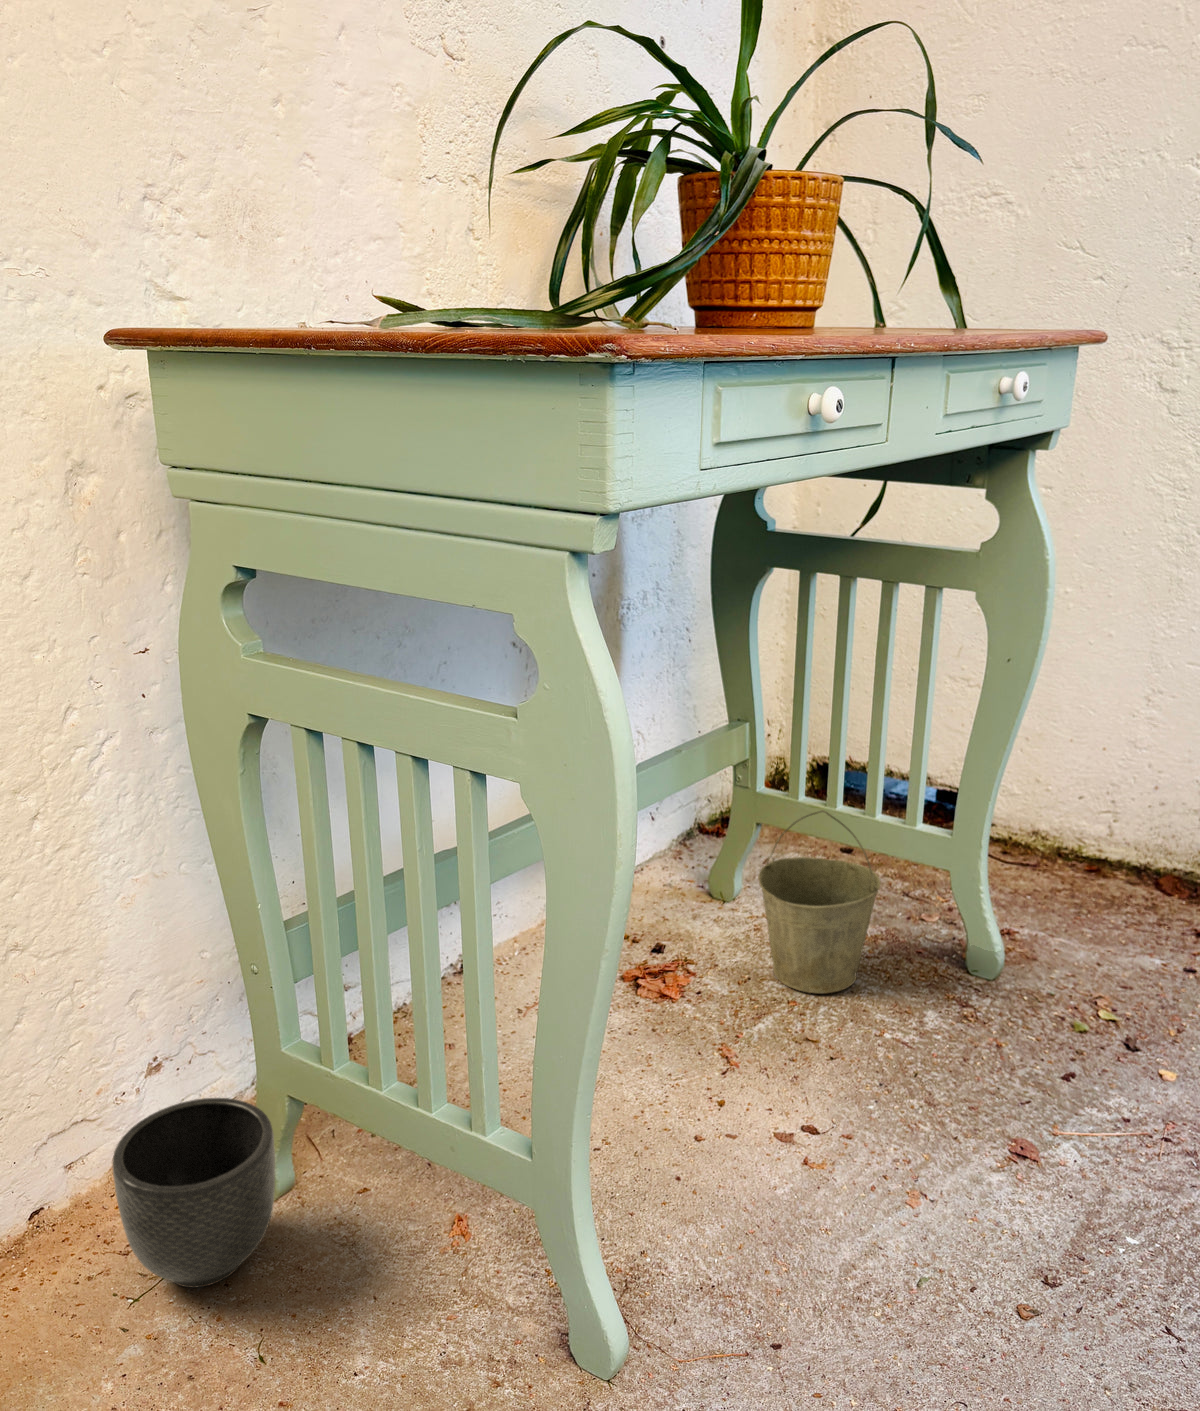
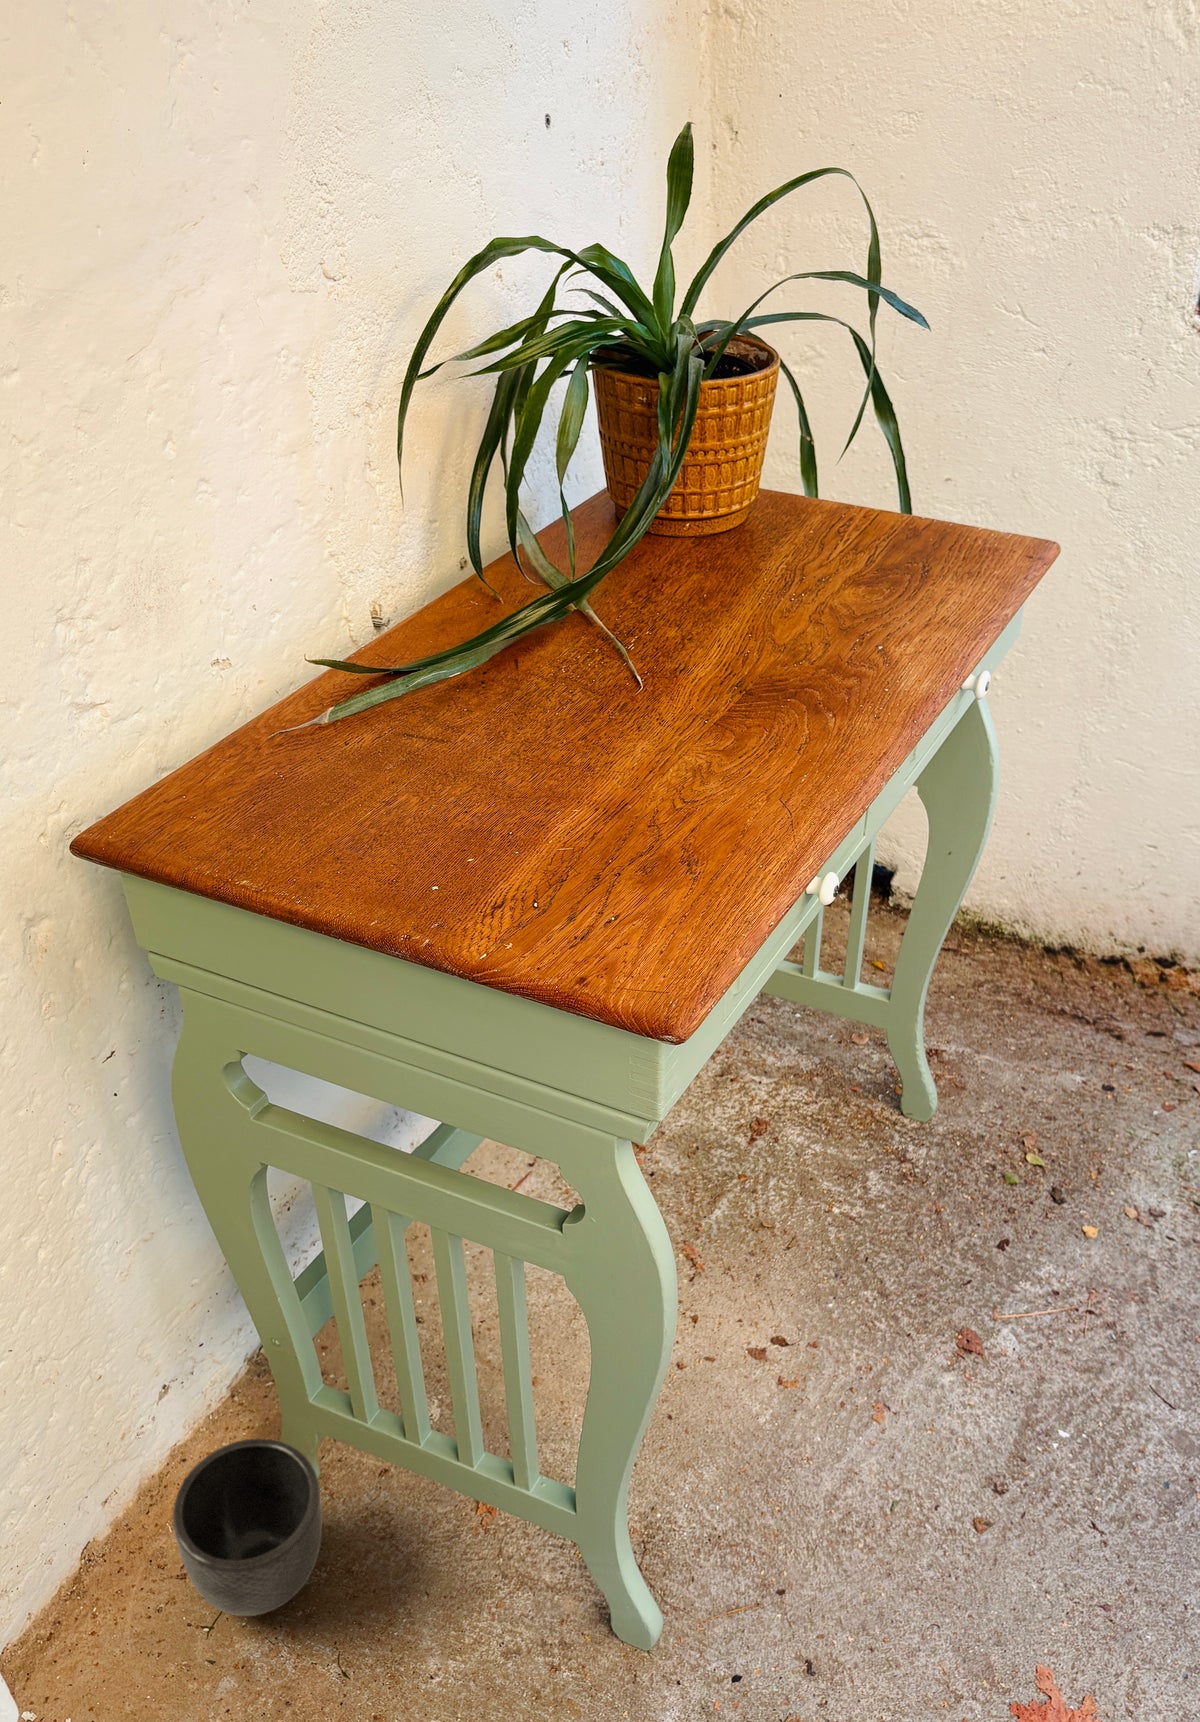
bucket: present [758,810,881,993] -> none [708,997,830,1162]

